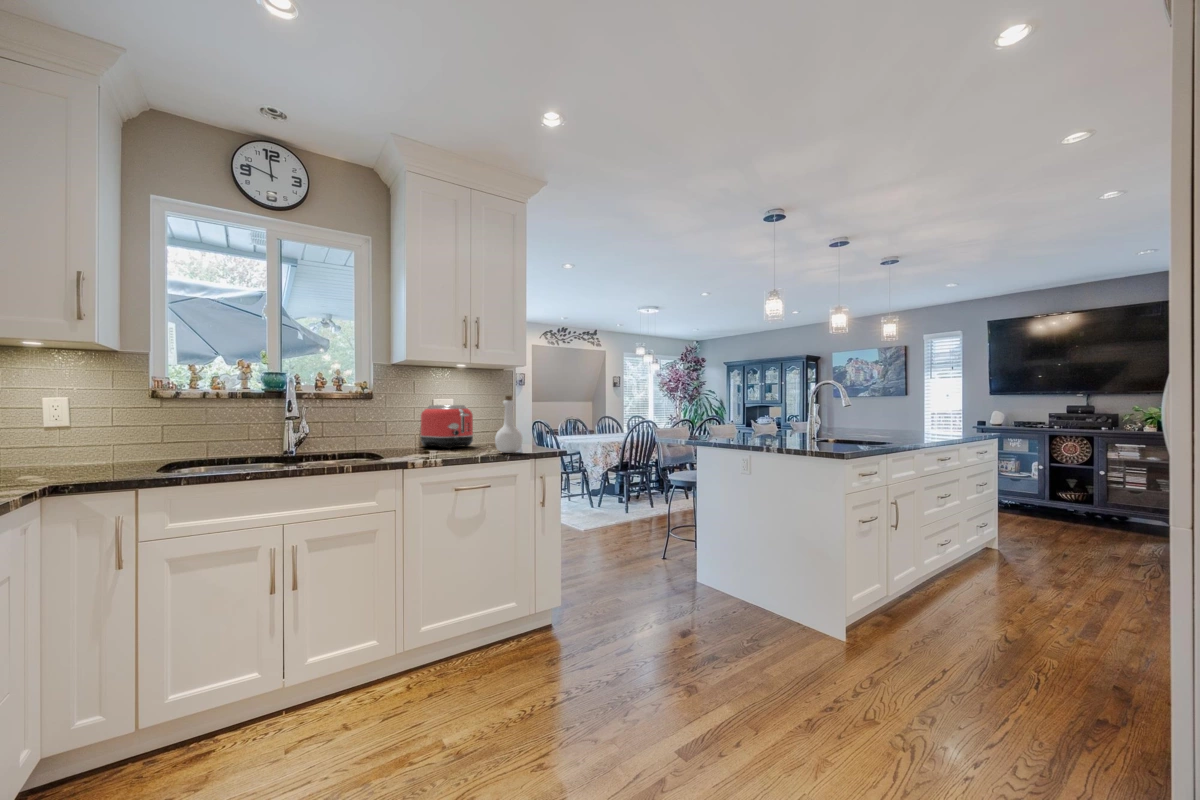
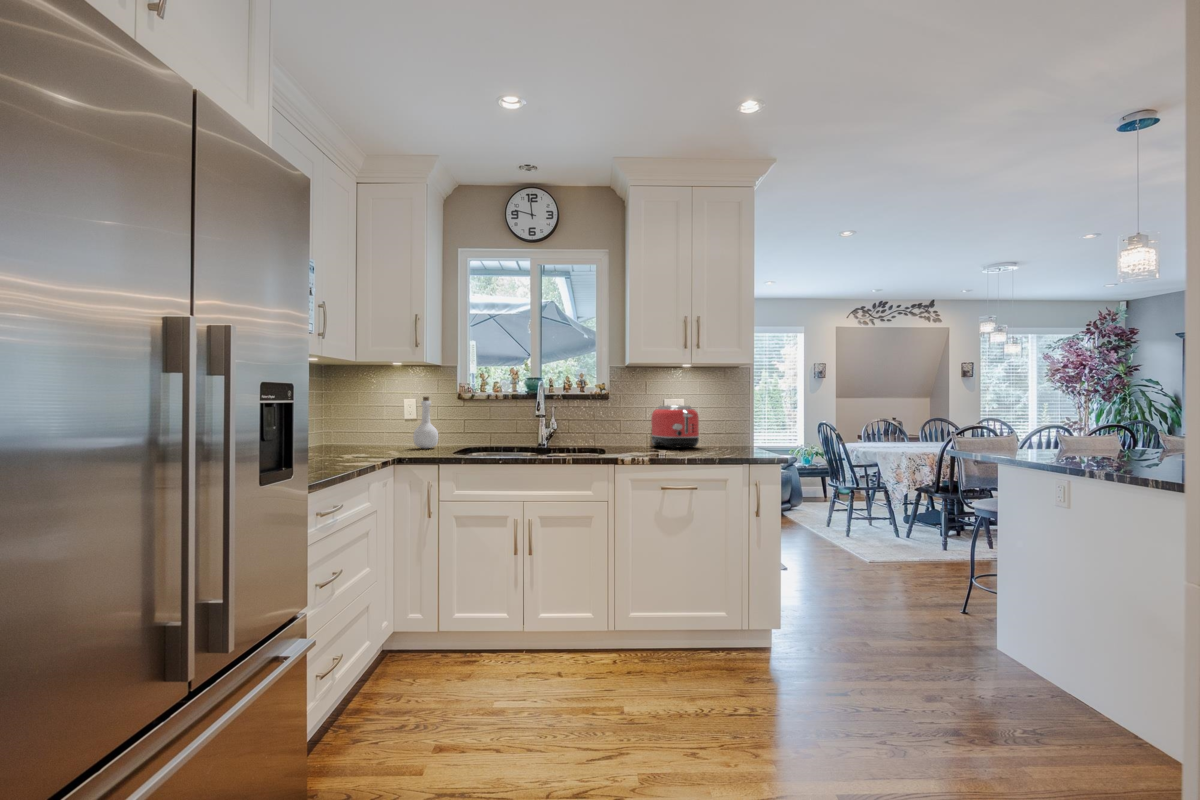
bottle: present [495,396,522,453] -> present [413,397,439,448]

